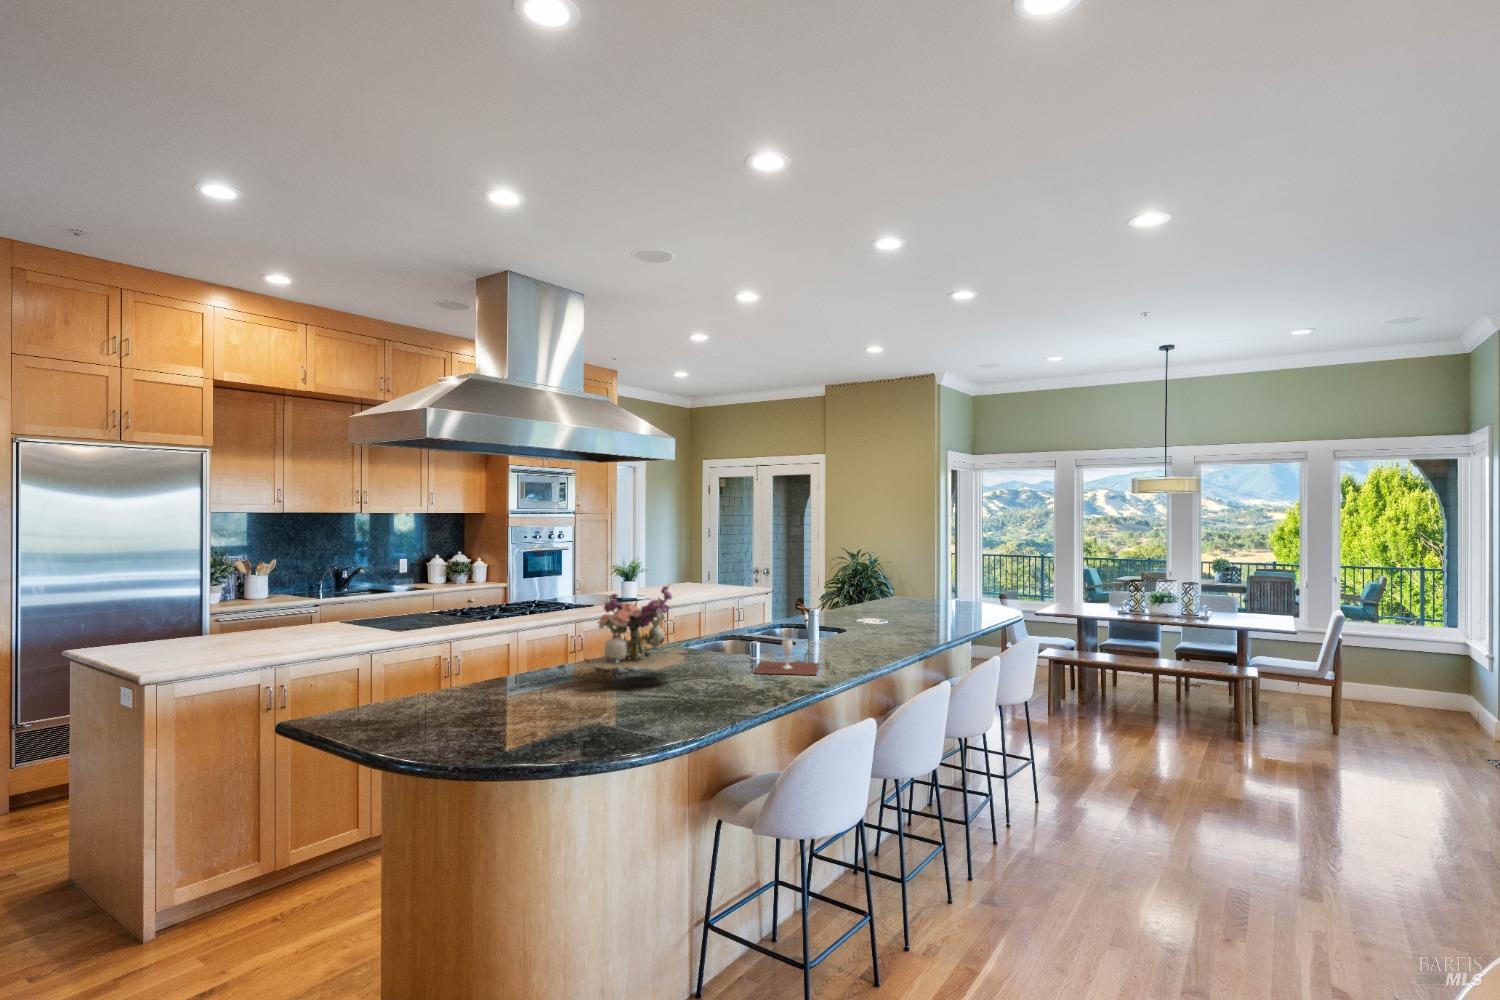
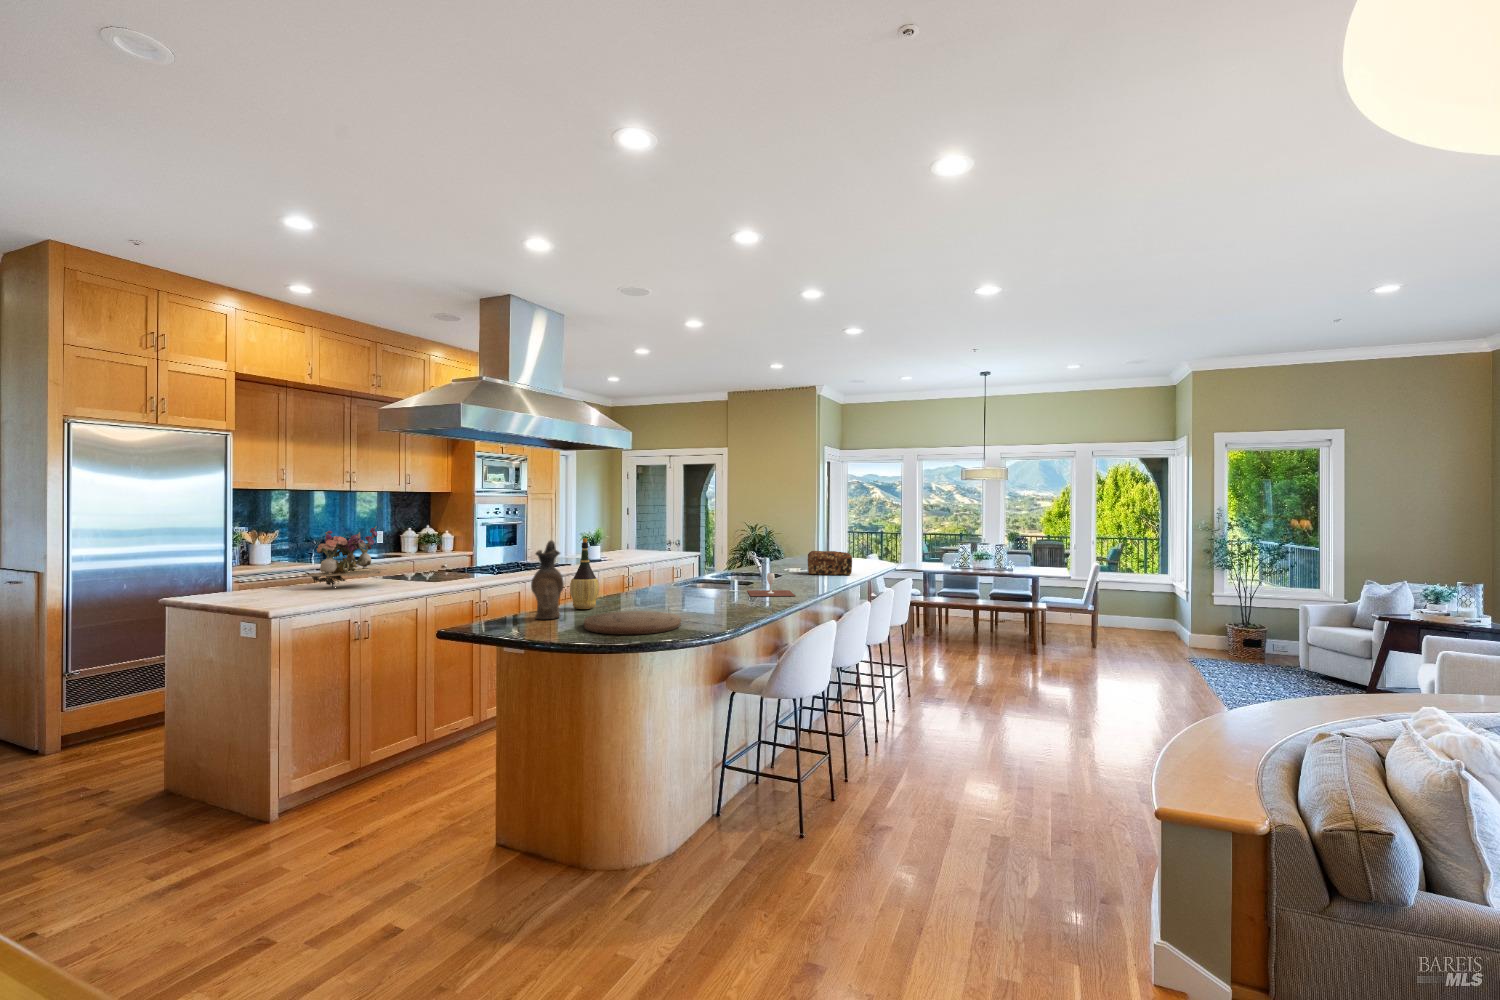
flower arrangement: present [581,586,690,680] -> present [302,526,387,587]
wine bottle: none [487,594,528,691] -> present [570,538,599,609]
bread loaf: none [873,599,935,634] -> present [808,551,852,575]
ceramic pitcher: none [412,600,459,710] -> present [531,540,564,619]
cutting board: none [456,703,597,749] -> present [584,611,681,635]

